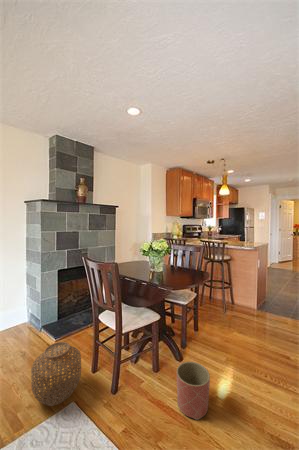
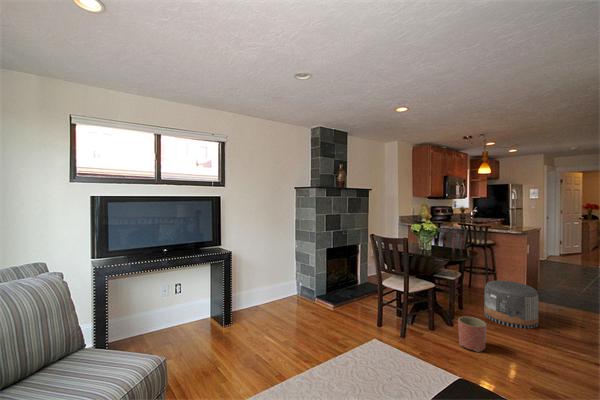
pouf: none [217,300,269,358] -> present [484,281,539,329]
woven basket: present [31,342,81,406] -> none [346,297,380,338]

